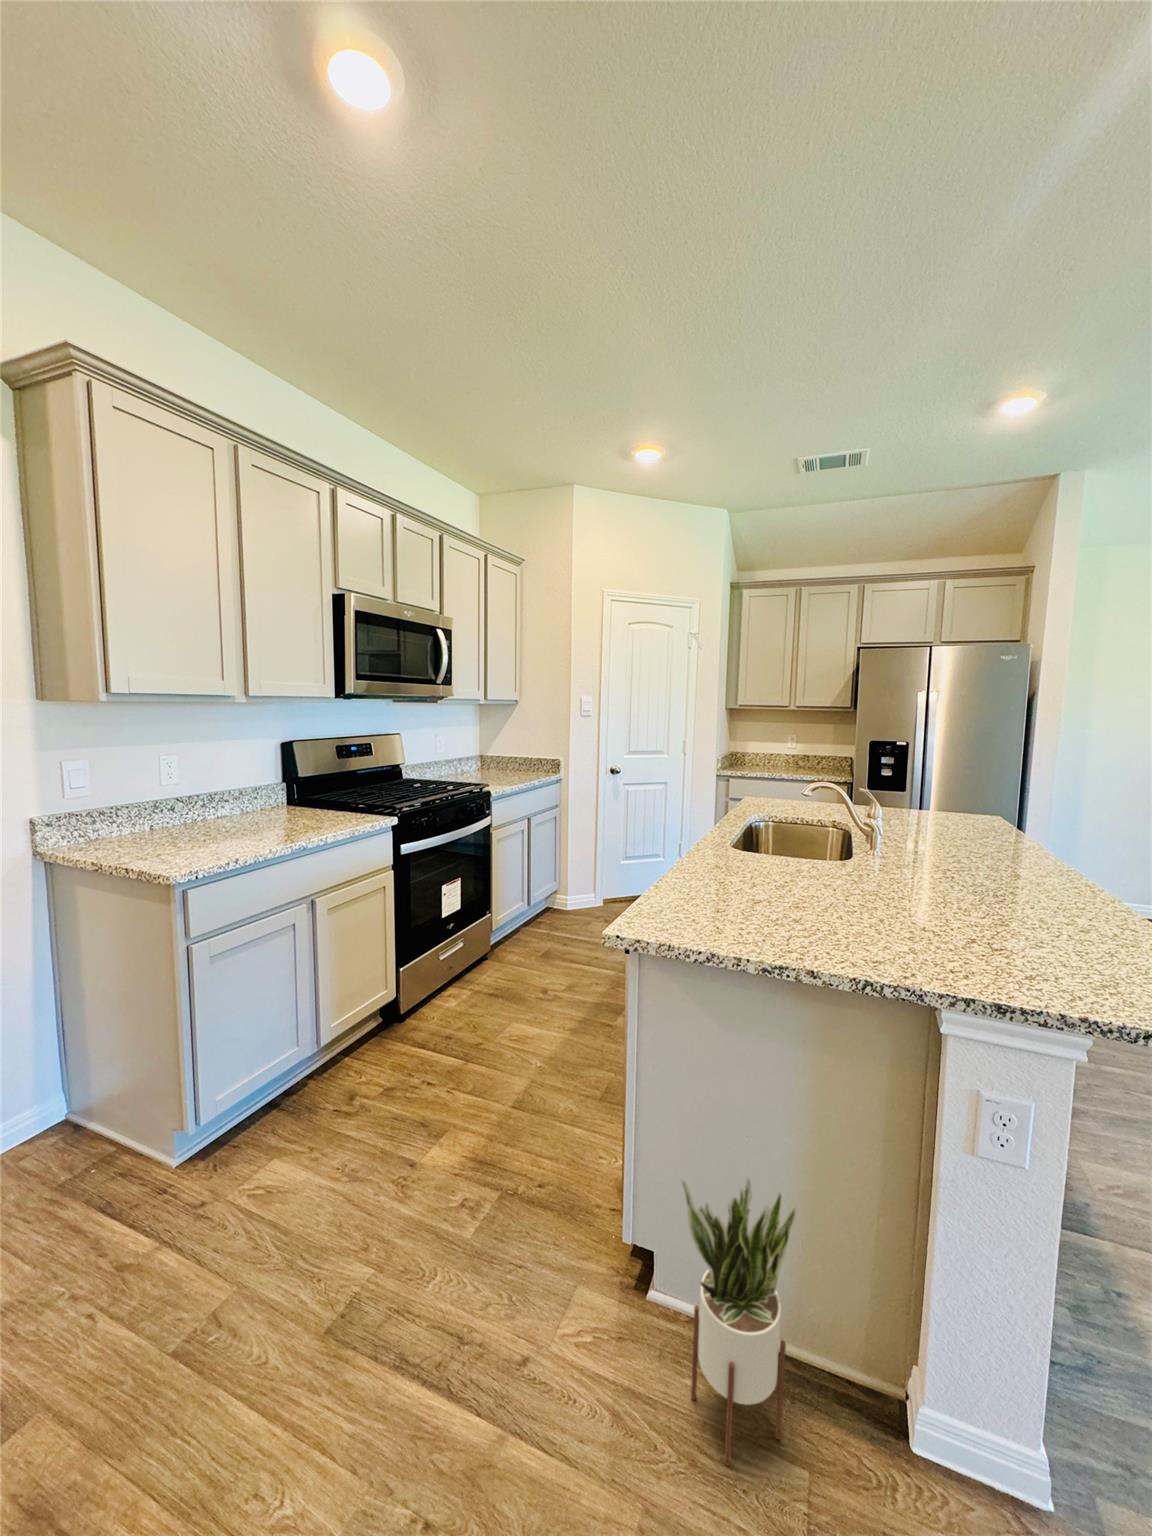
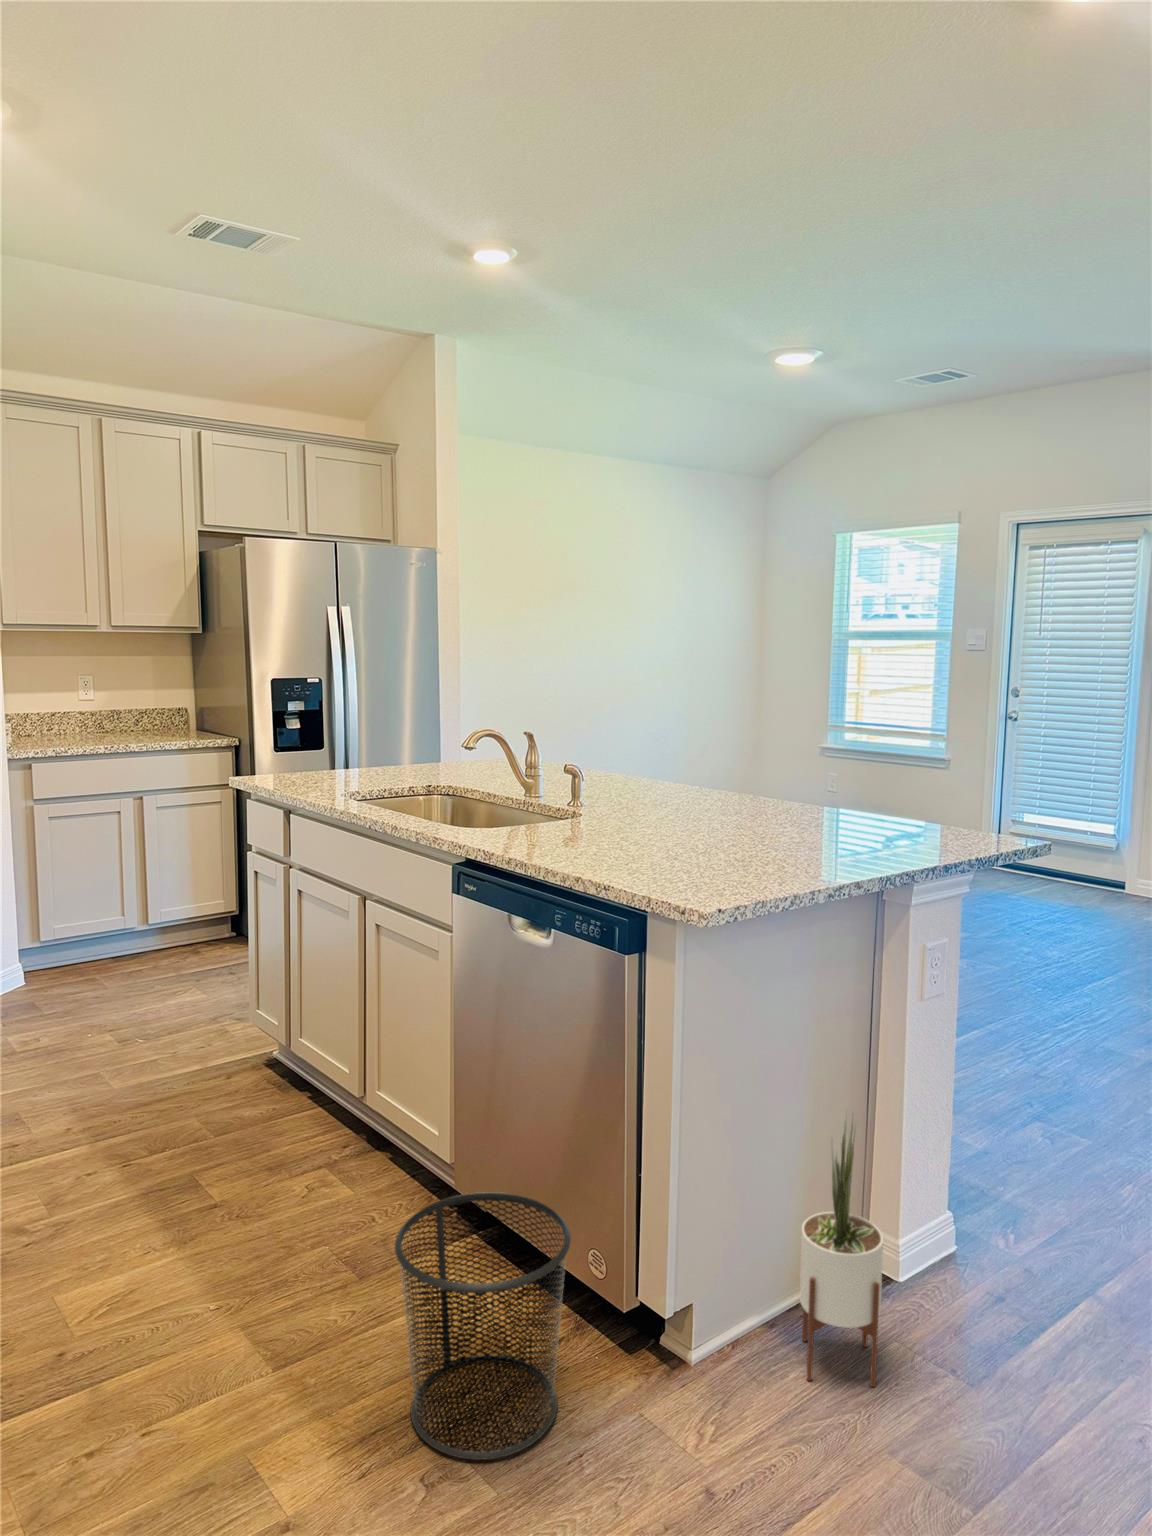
waste bin: none [476,1060,588,1239] -> present [395,1192,571,1460]

